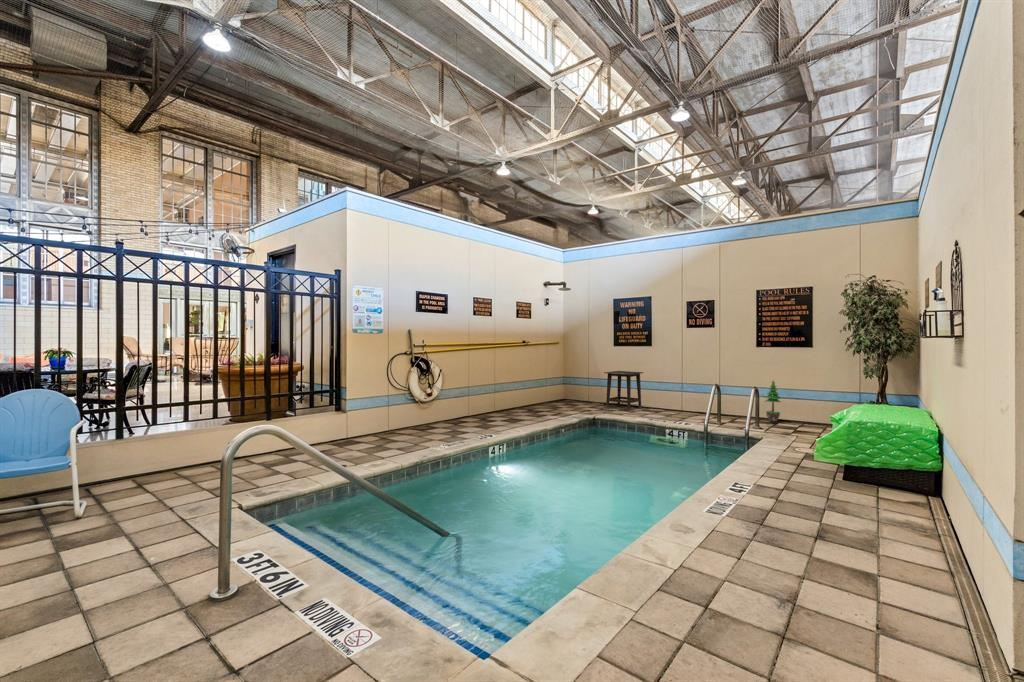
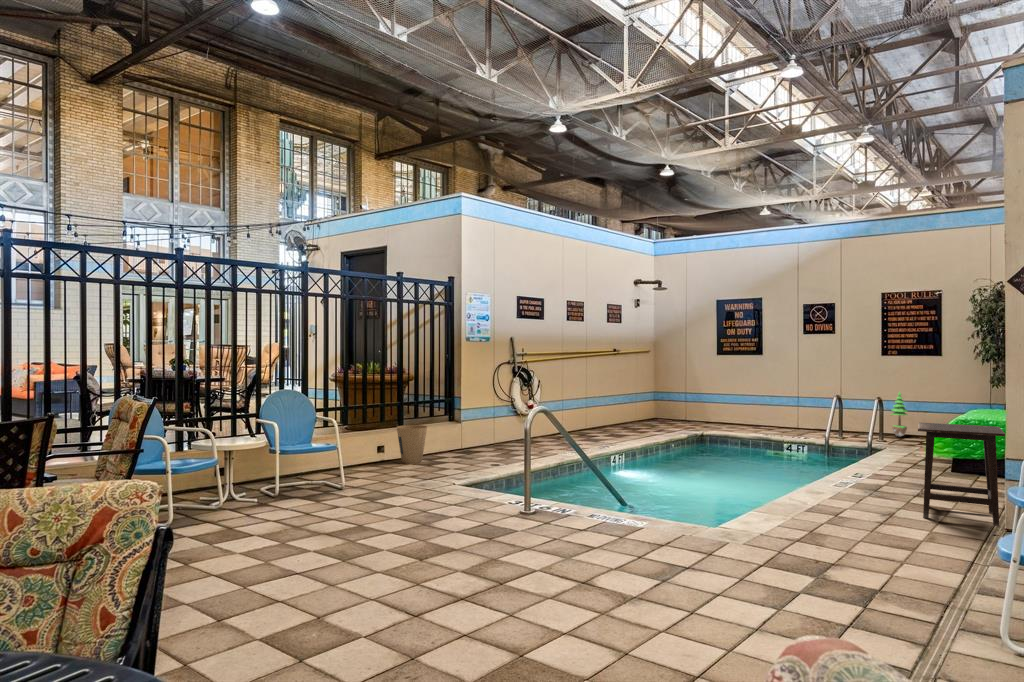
side table: present [604,371,643,411] -> present [918,422,1005,526]
trash can: none [251,419,288,461] -> present [397,425,427,463]

